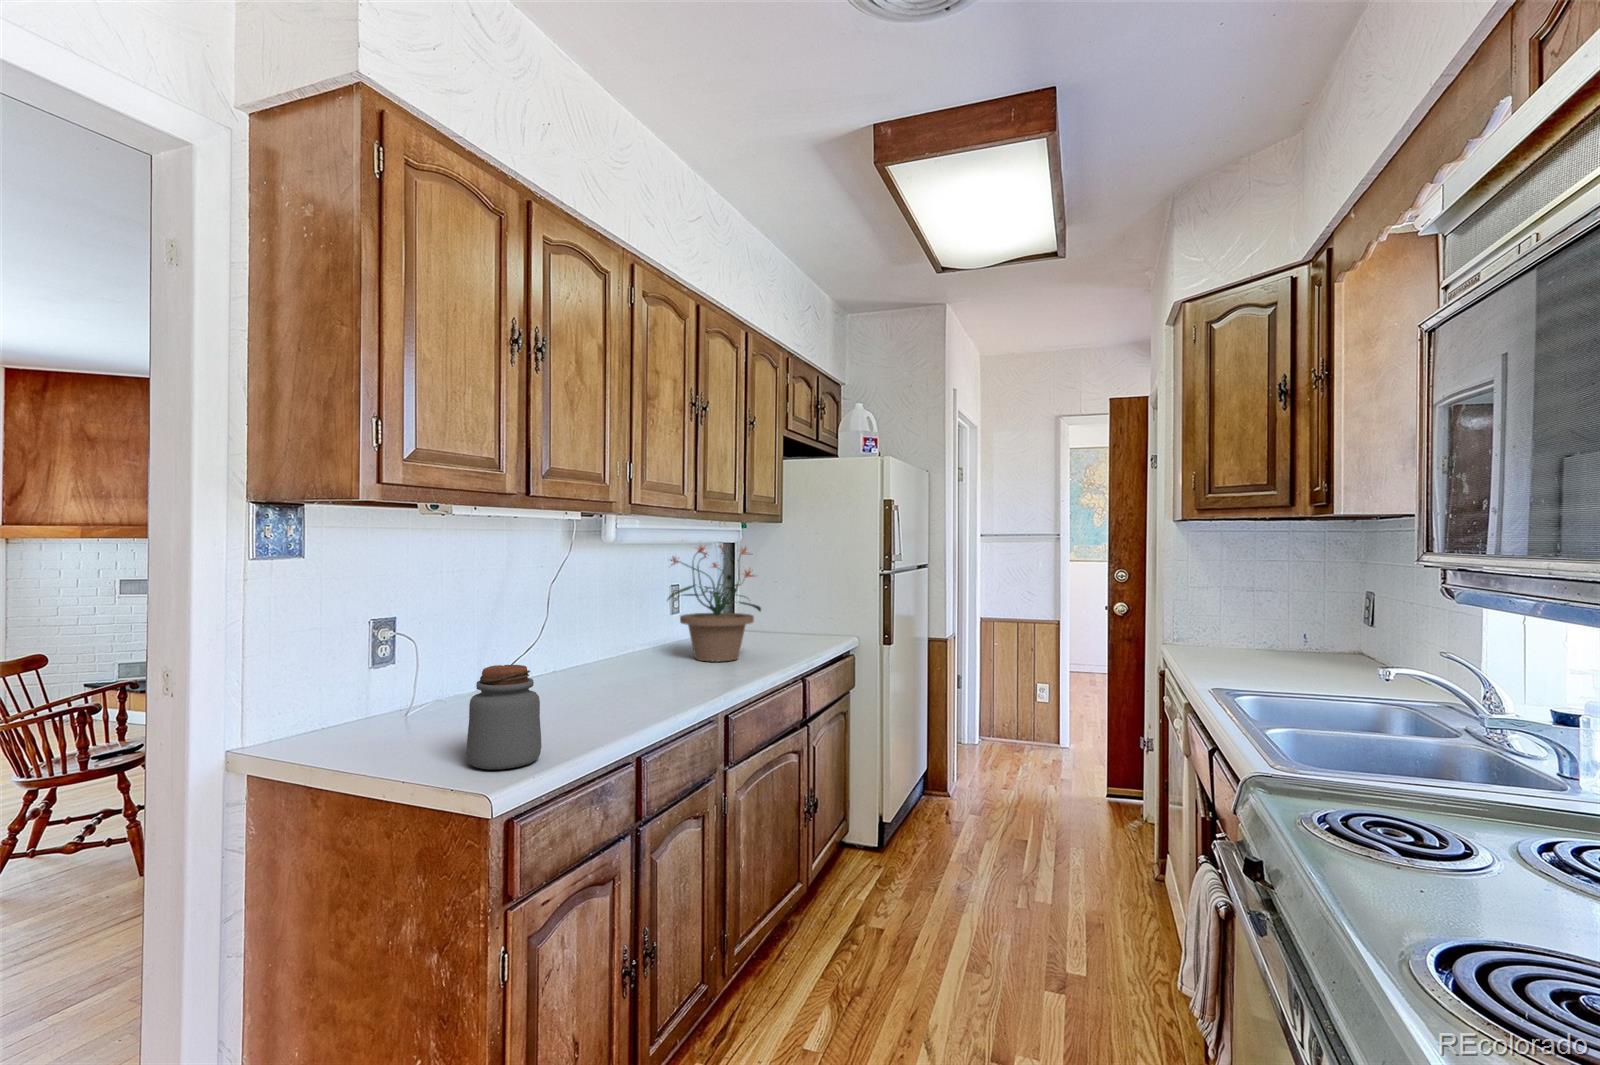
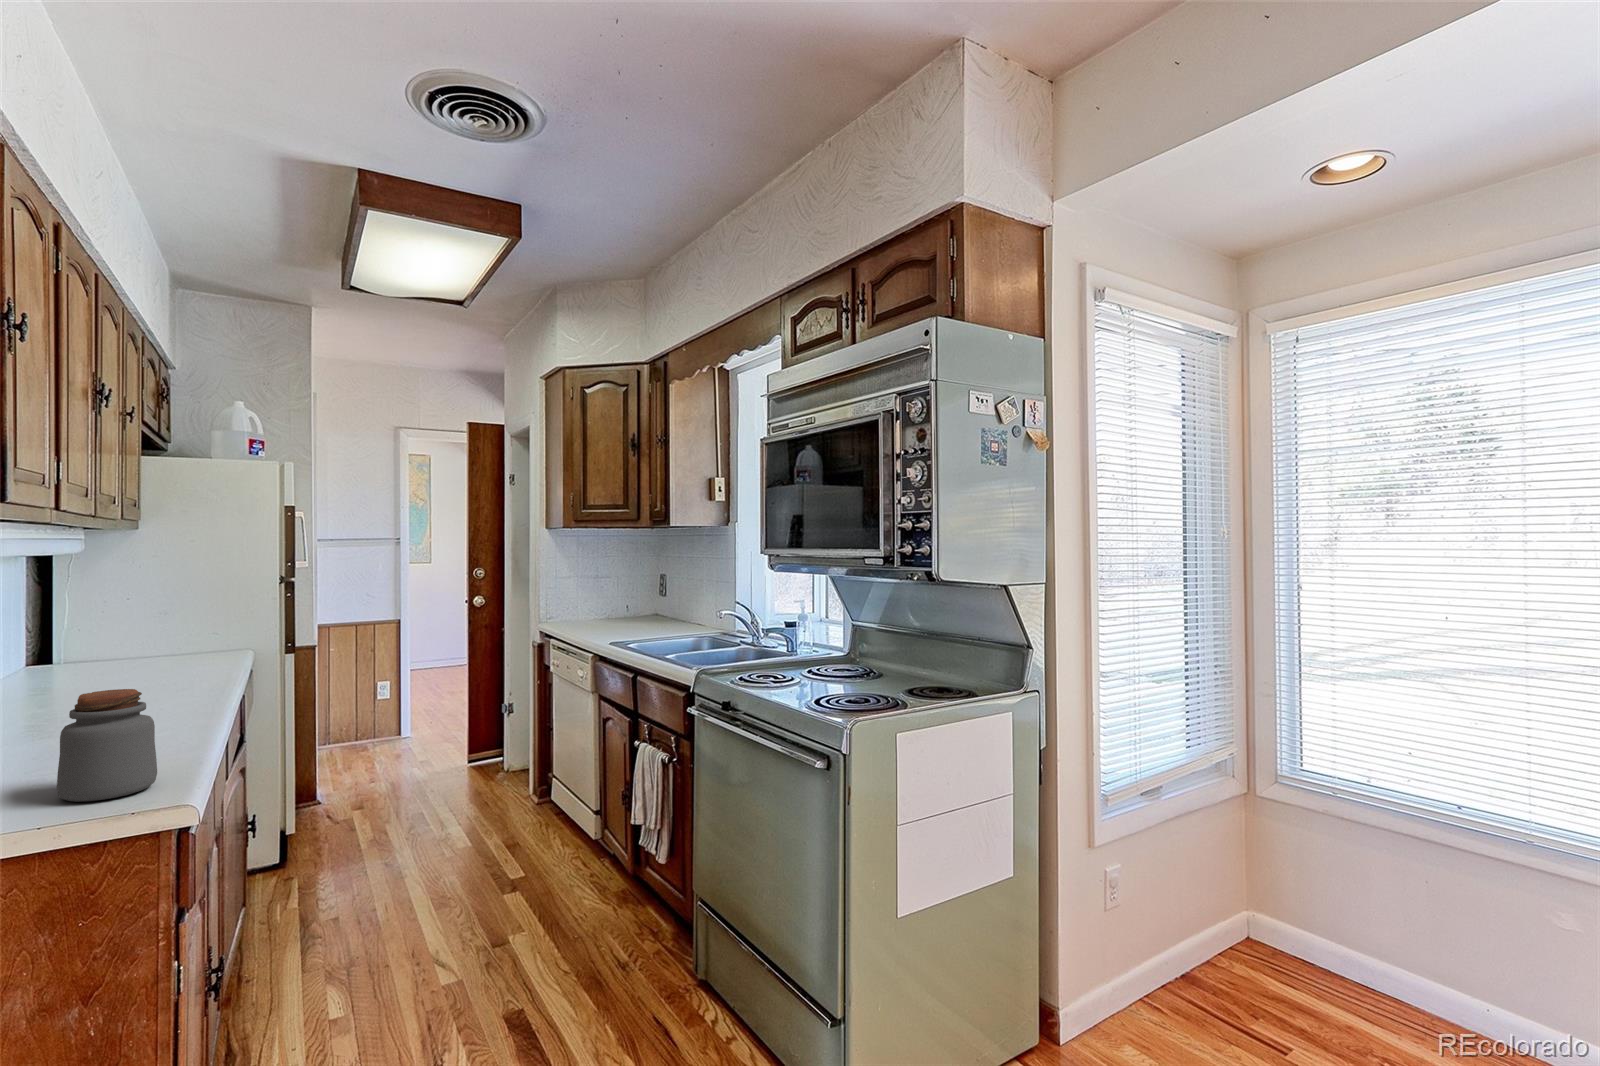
potted plant: present [668,545,761,661] -> none [41,553,195,691]

